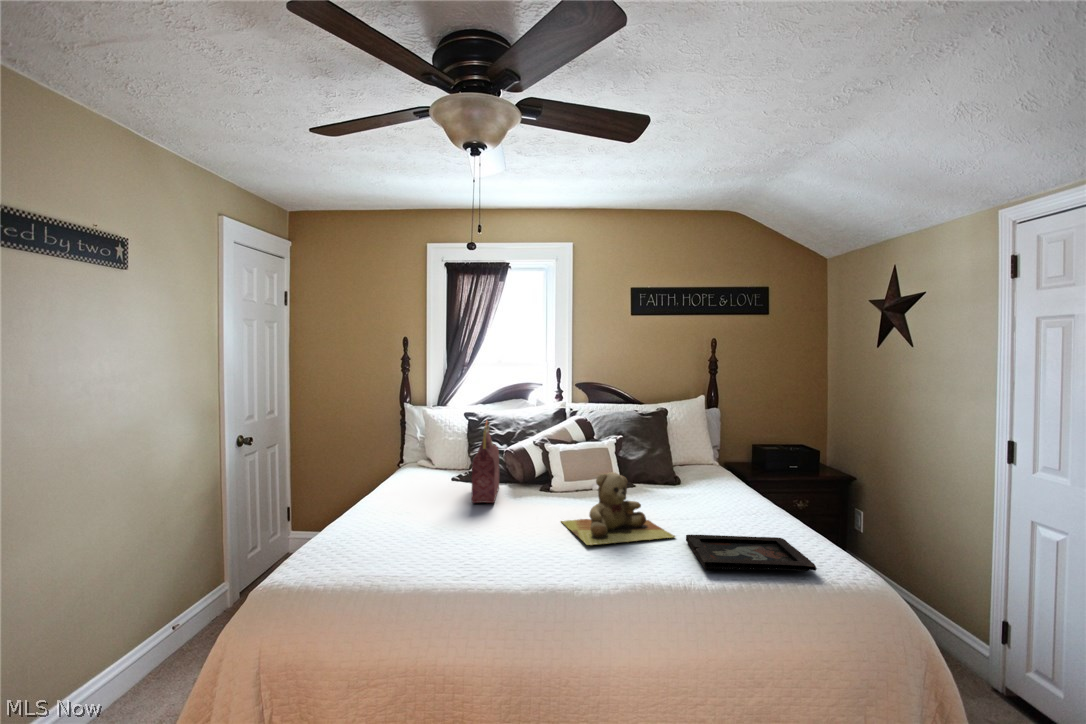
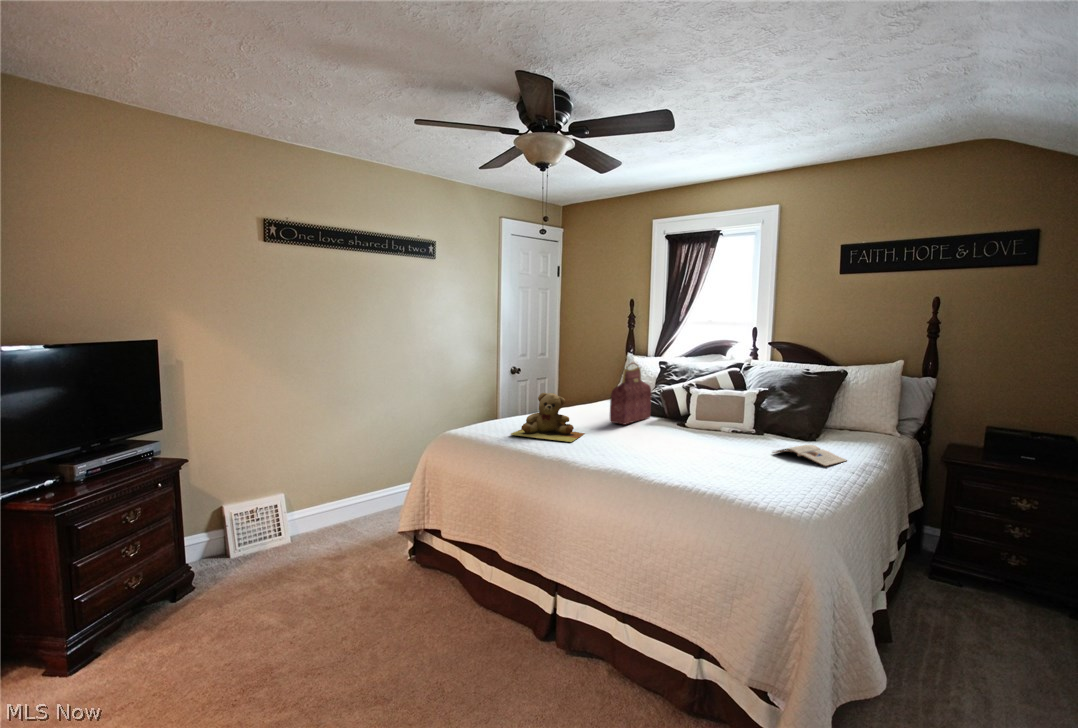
teddy bear: present [562,472,675,545] -> present [511,393,584,442]
magazine: none [685,492,747,515] -> present [773,445,847,466]
decorative tray: present [686,535,817,571] -> none [693,464,812,503]

